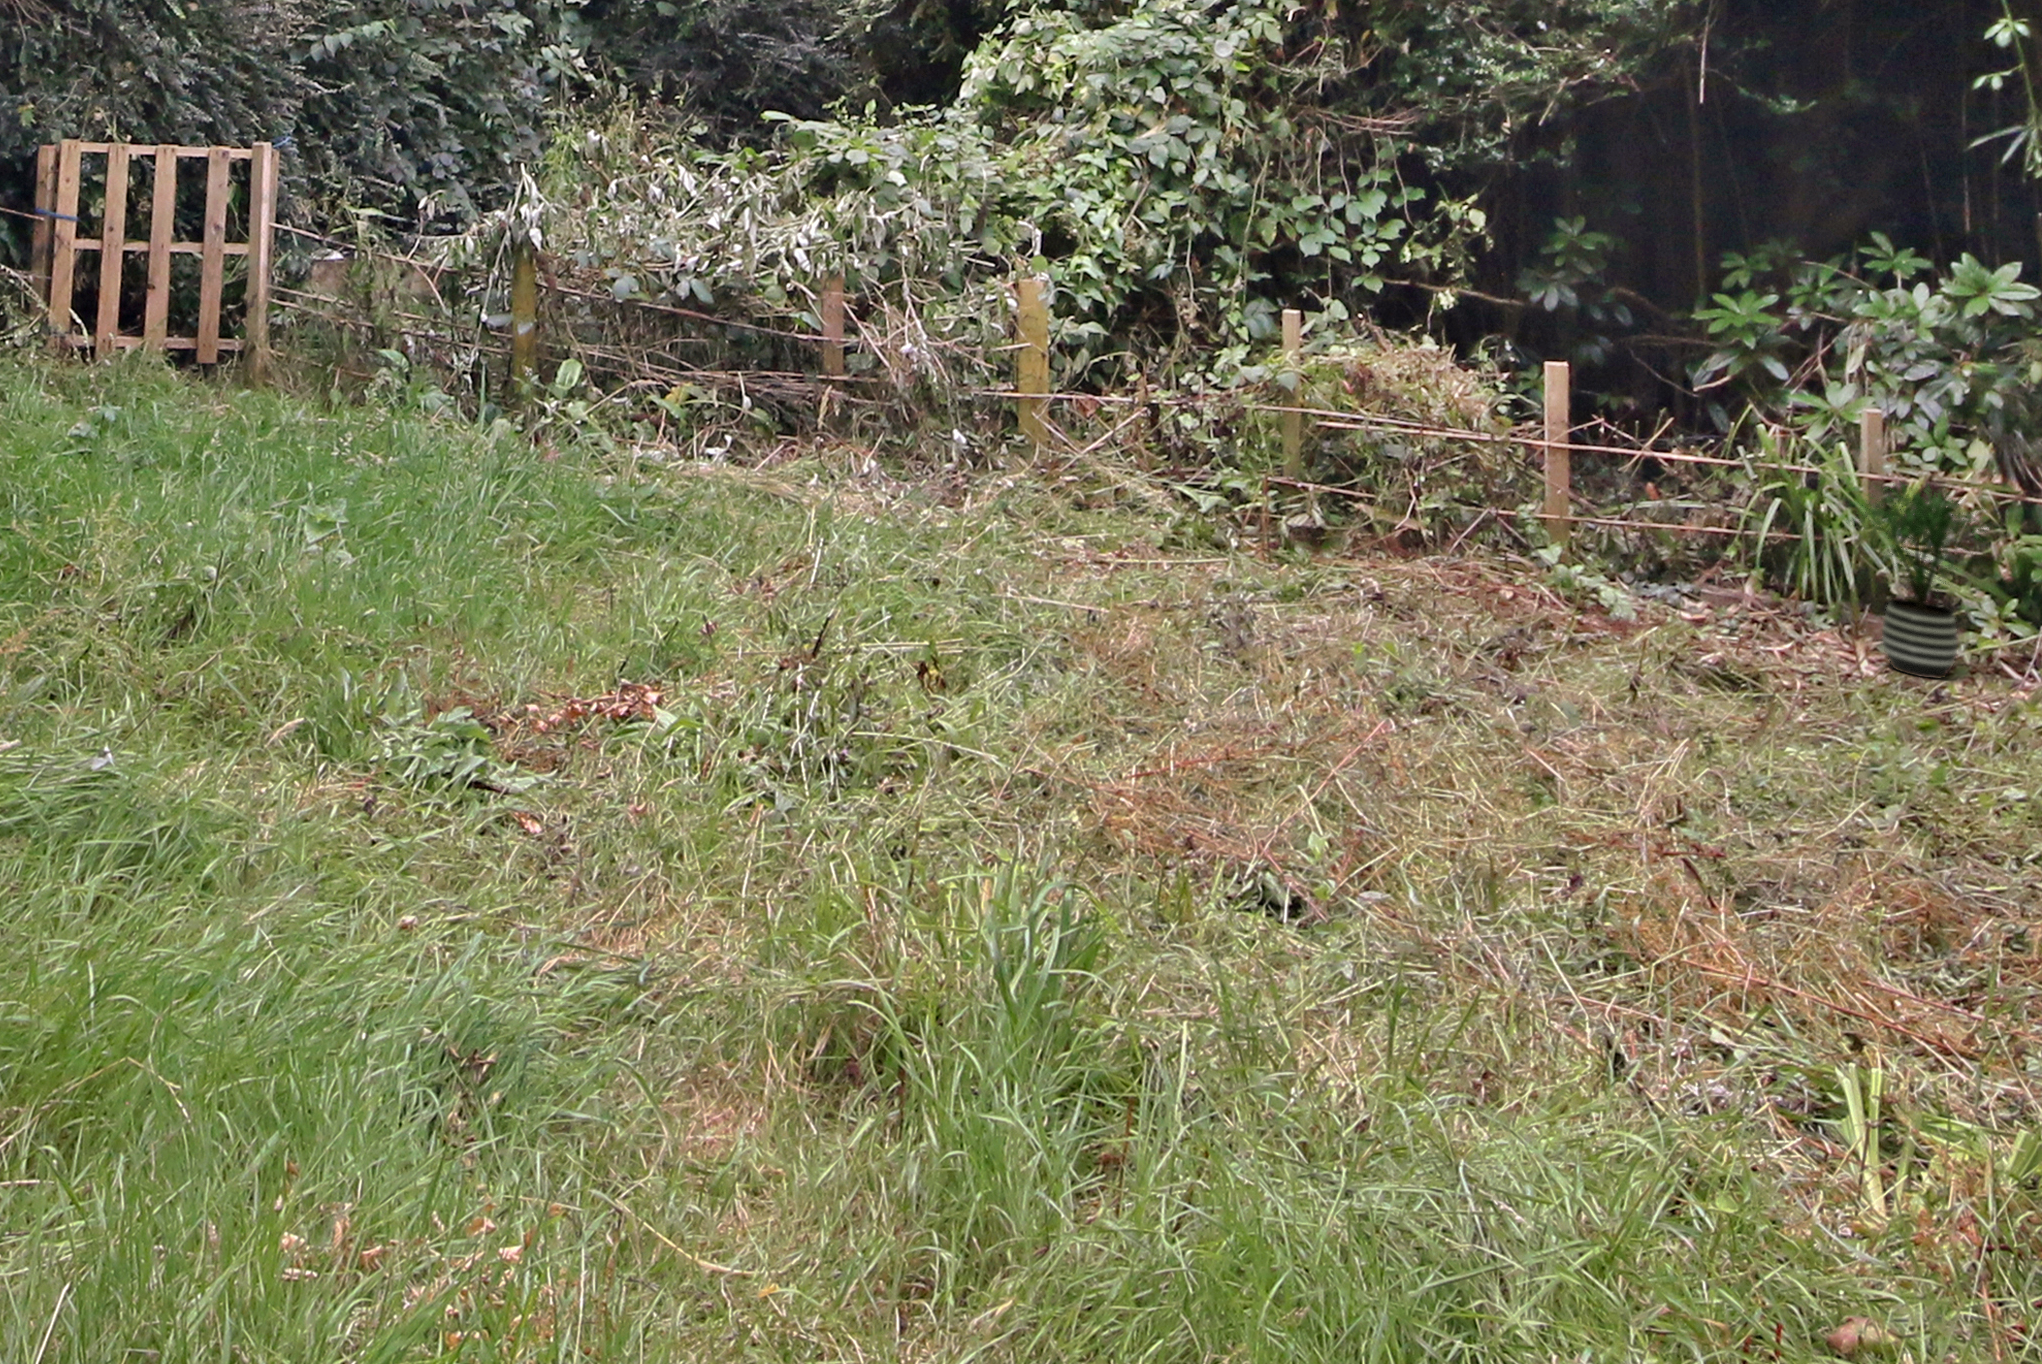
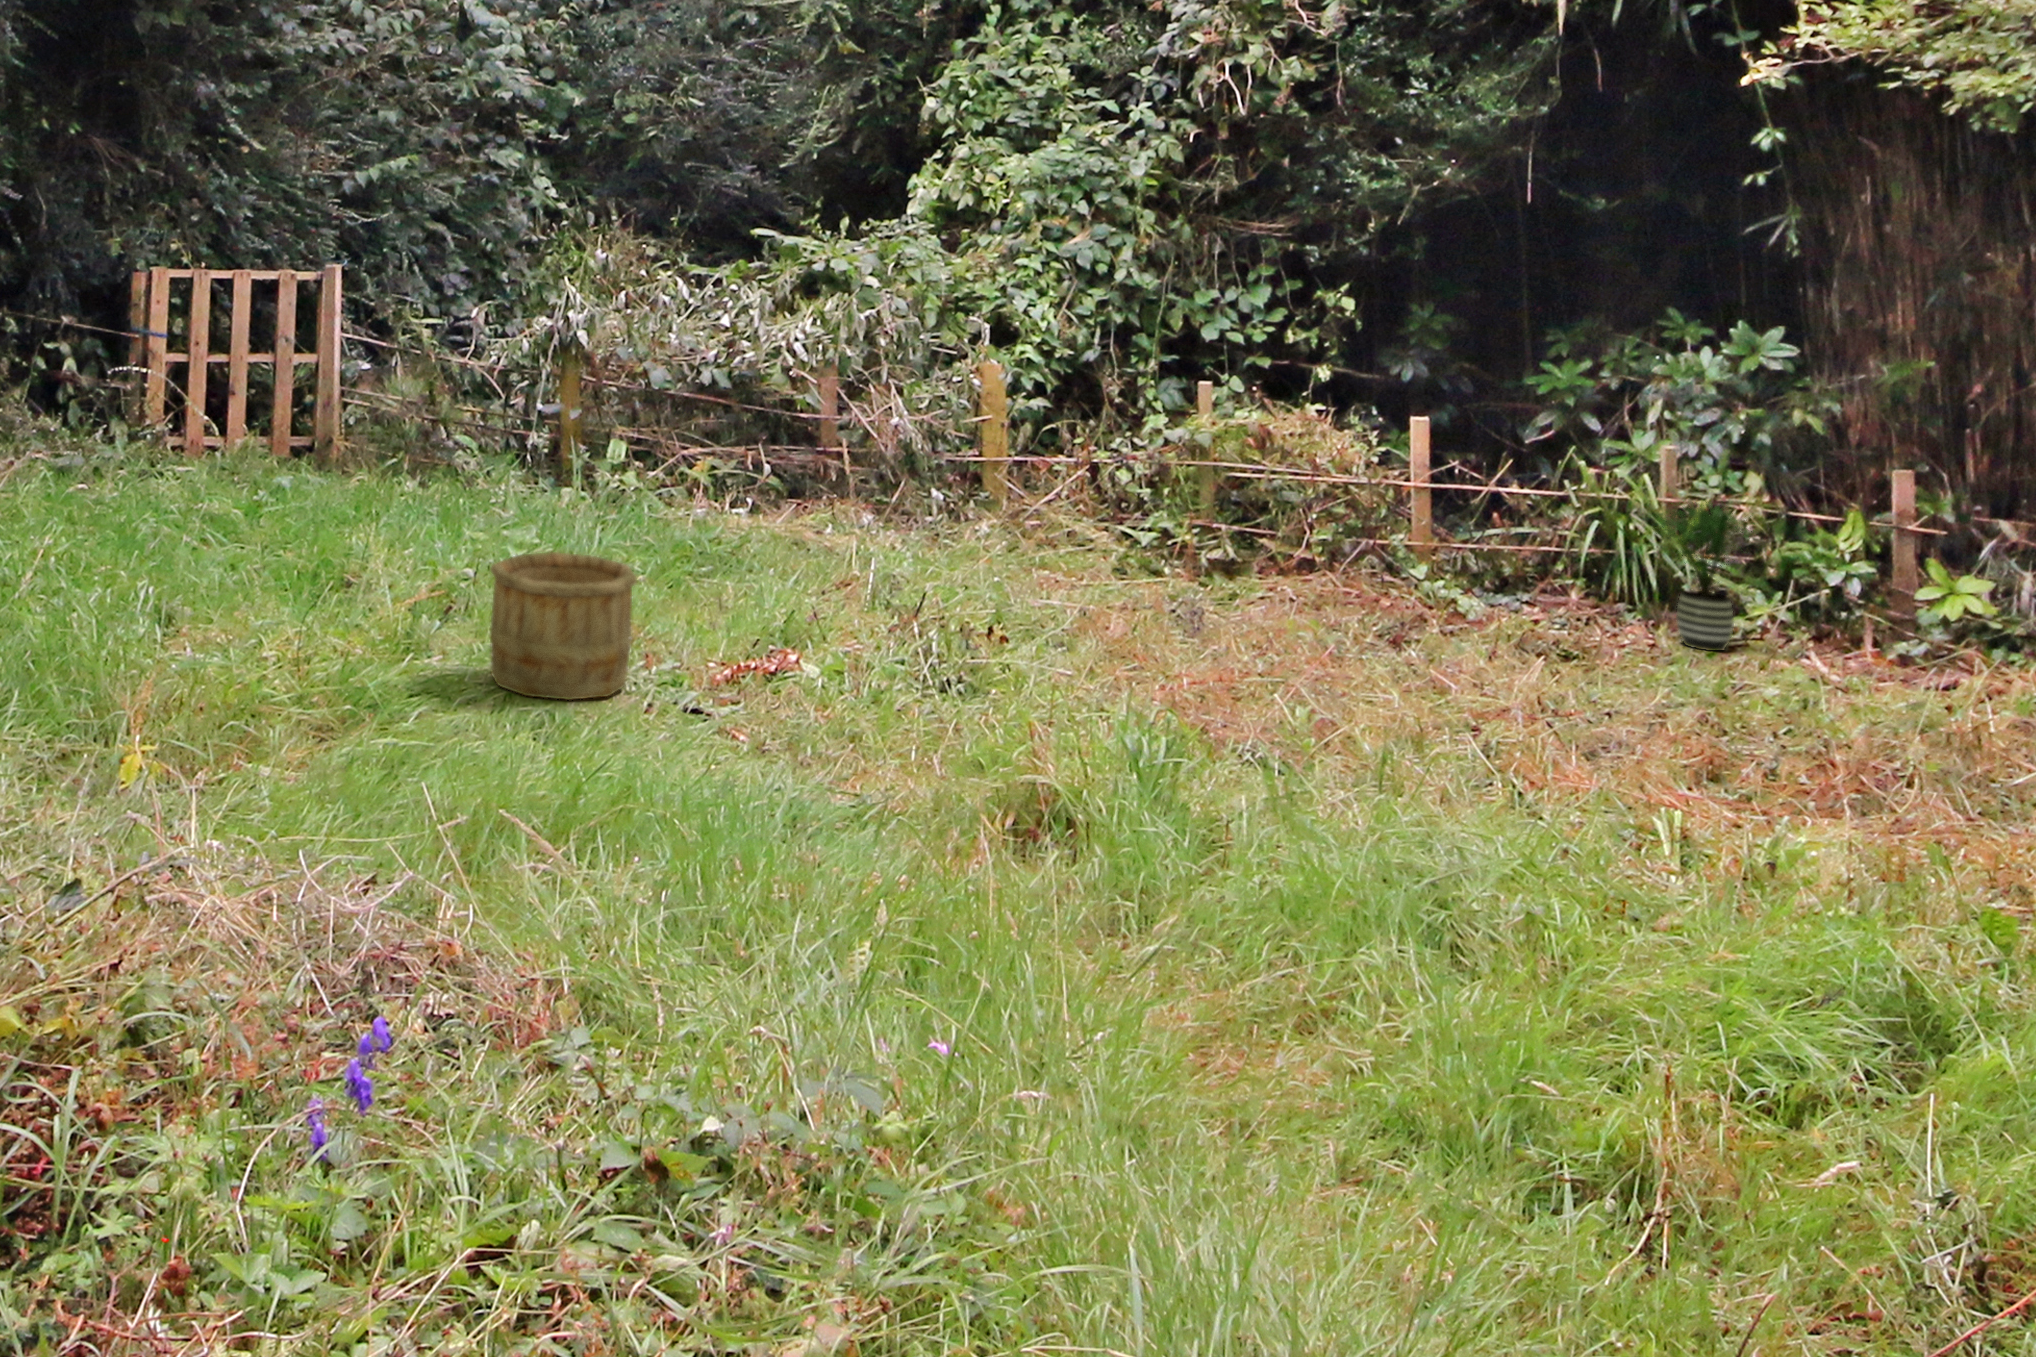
wooden bucket: none [312,522,502,722] -> present [490,552,637,700]

